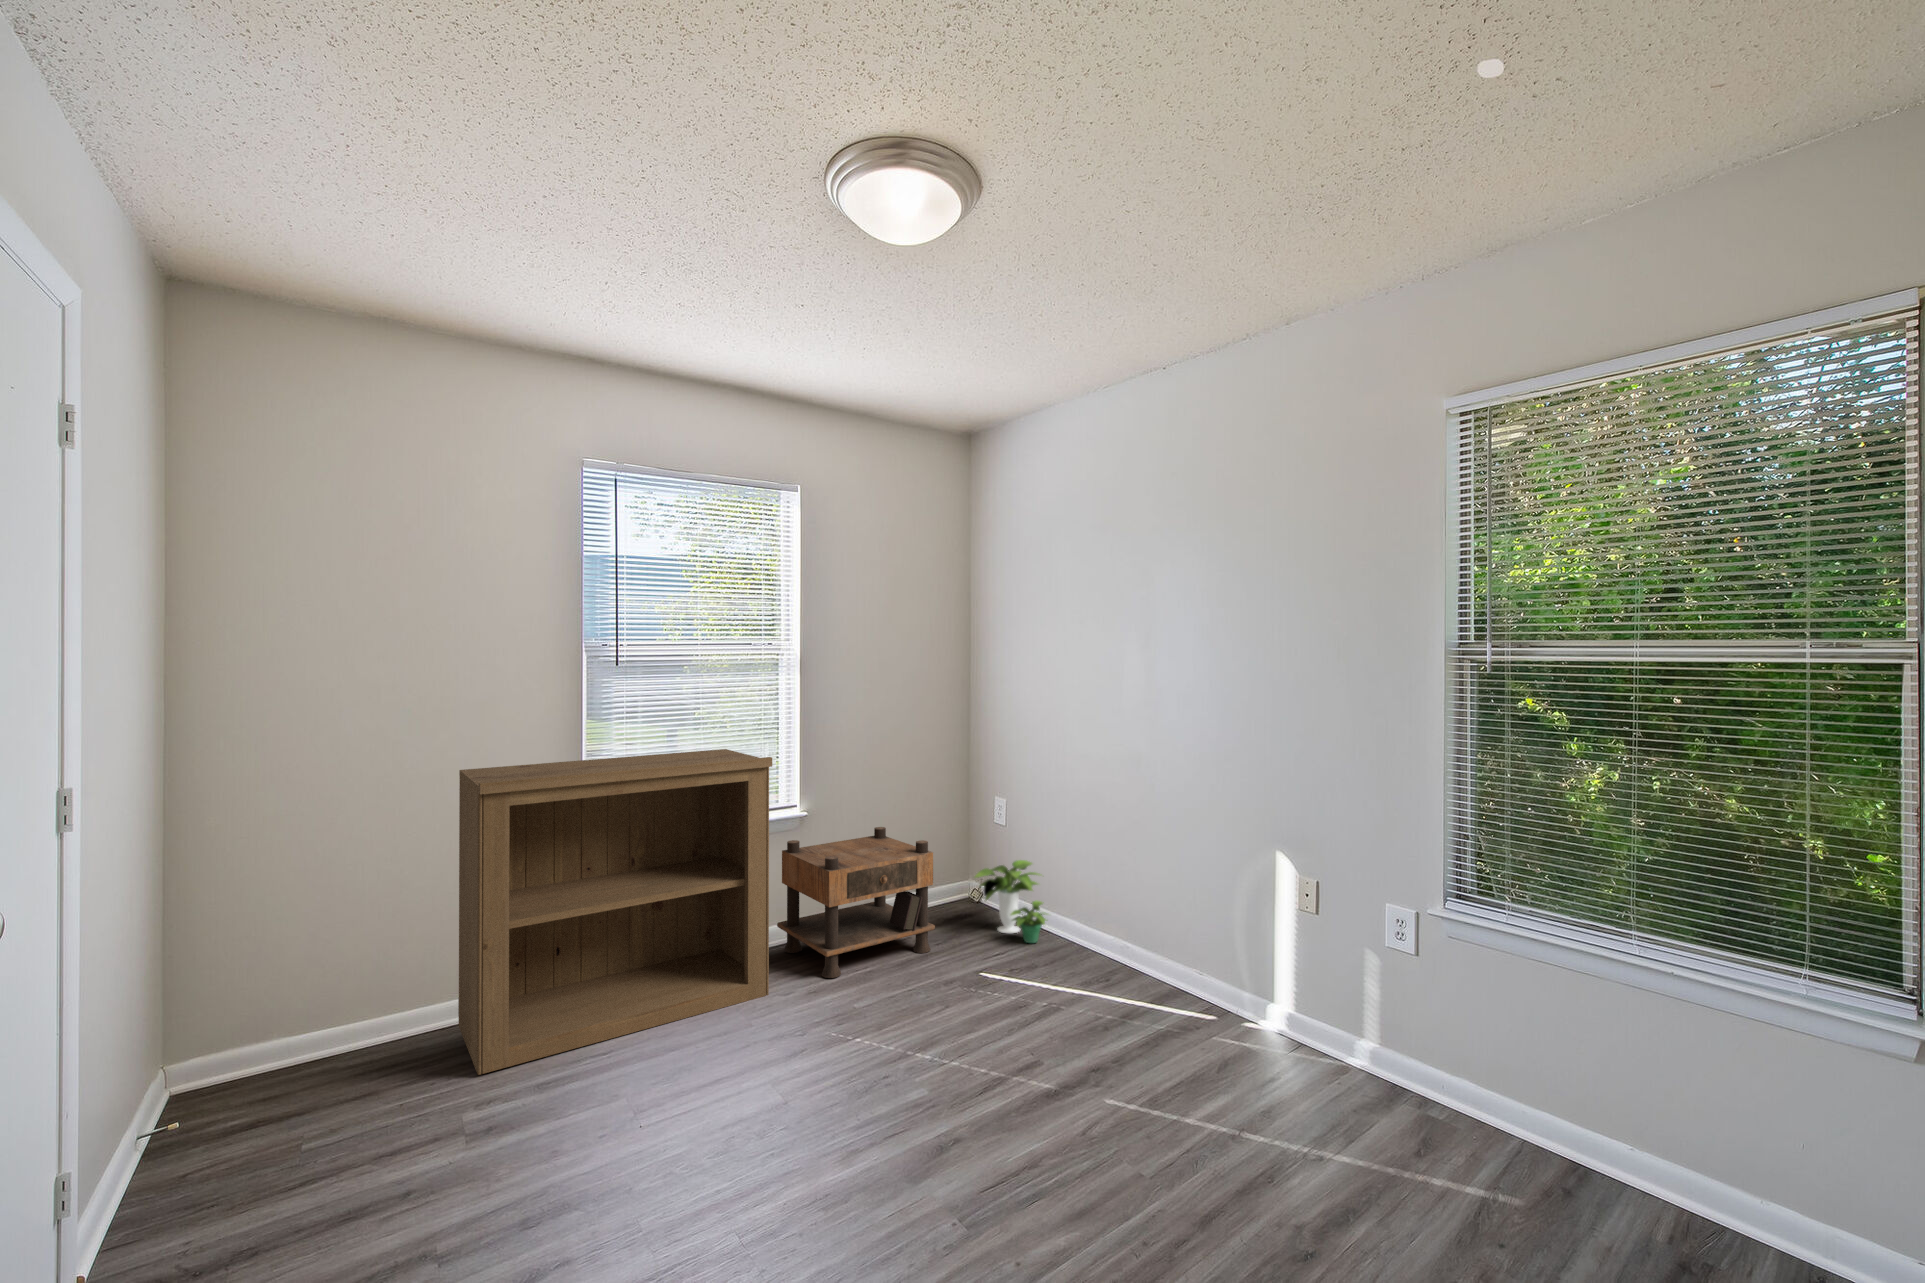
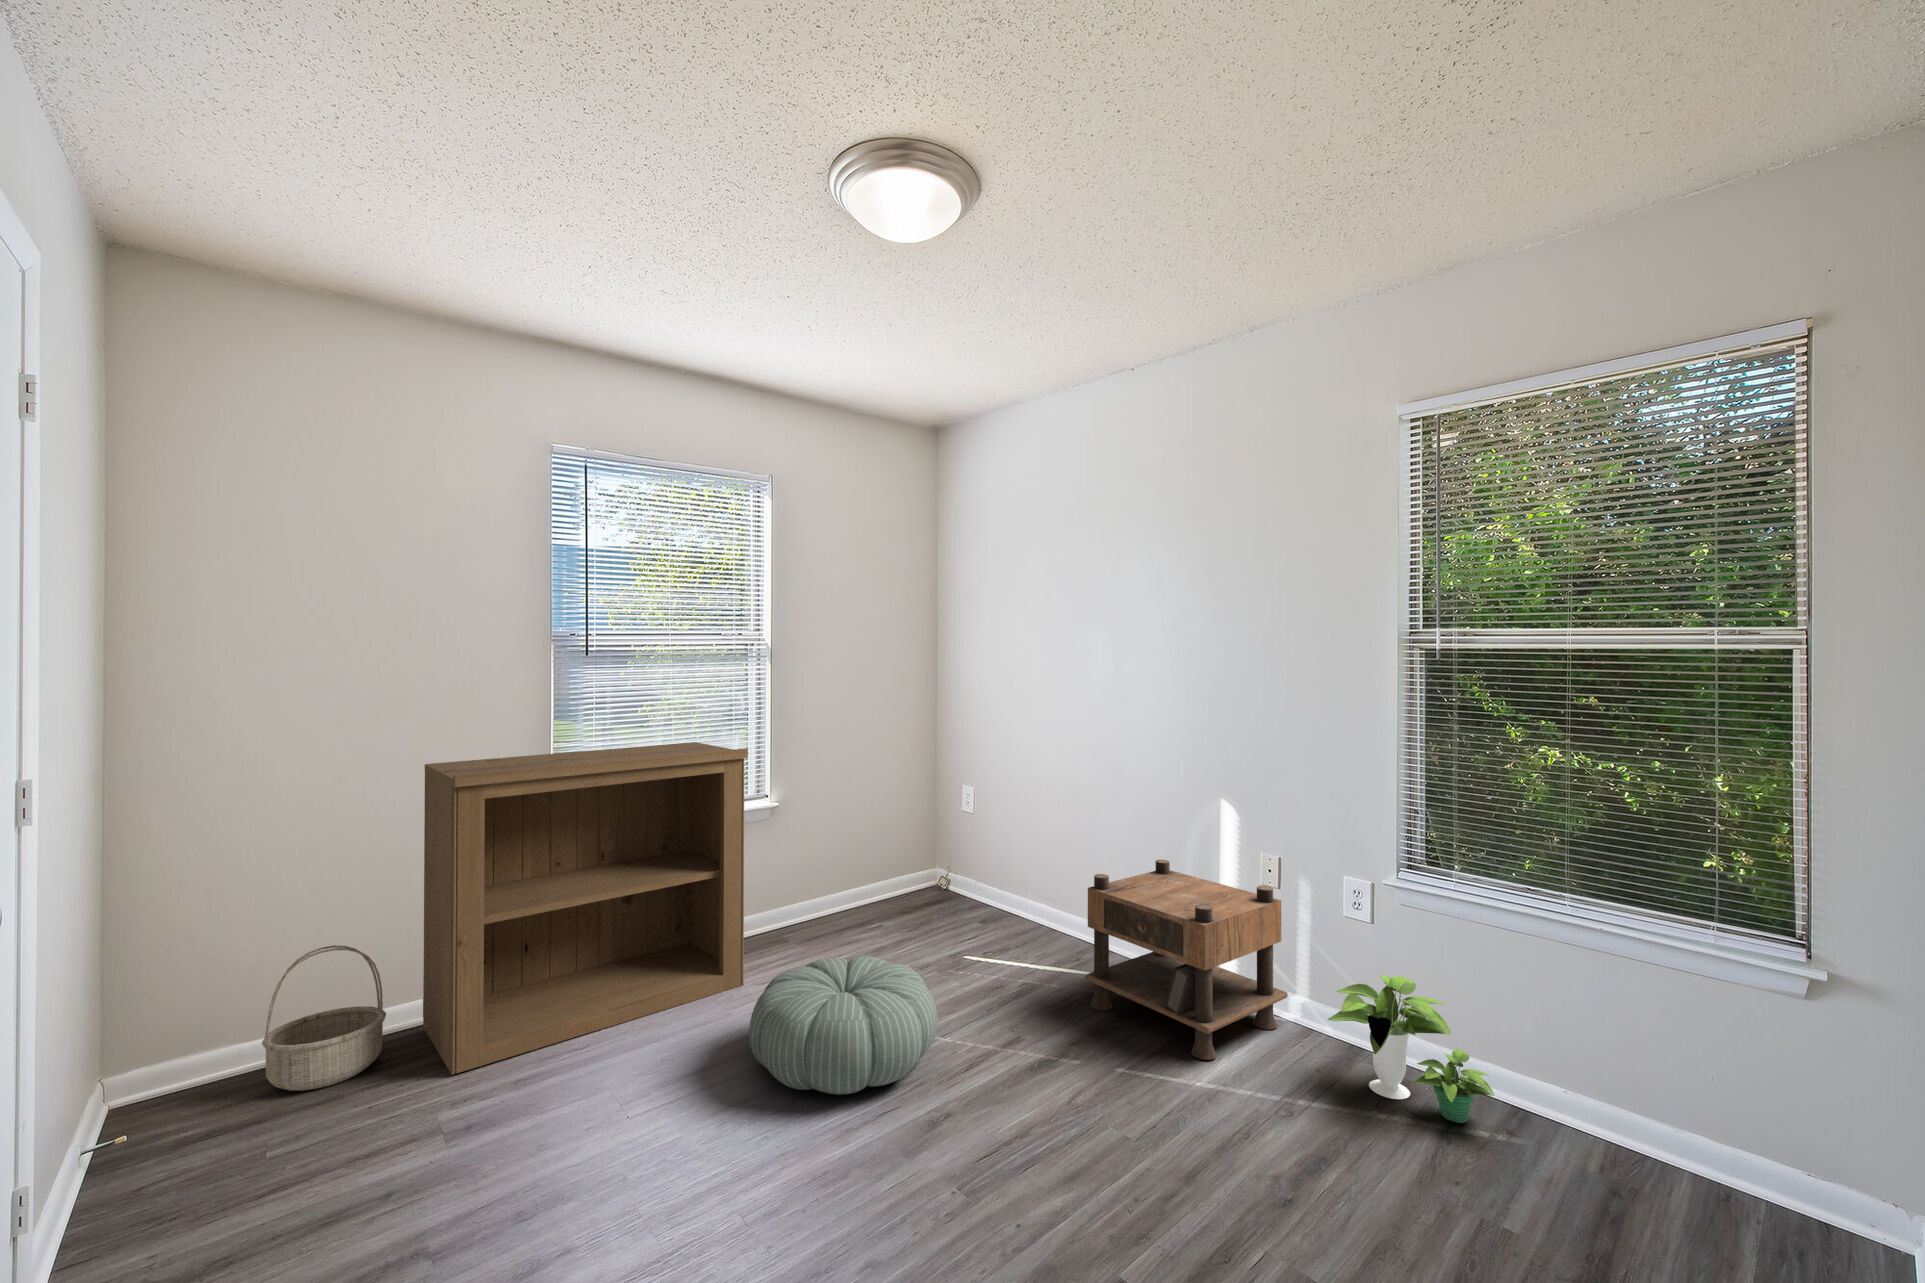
nightstand: present [777,827,935,978] -> present [1086,860,1288,1060]
potted plant: present [975,860,1047,943] -> present [1328,975,1494,1123]
basket: none [304,945,421,1084] -> present [262,945,386,1091]
pouf: none [762,972,953,1113] -> present [749,956,937,1095]

